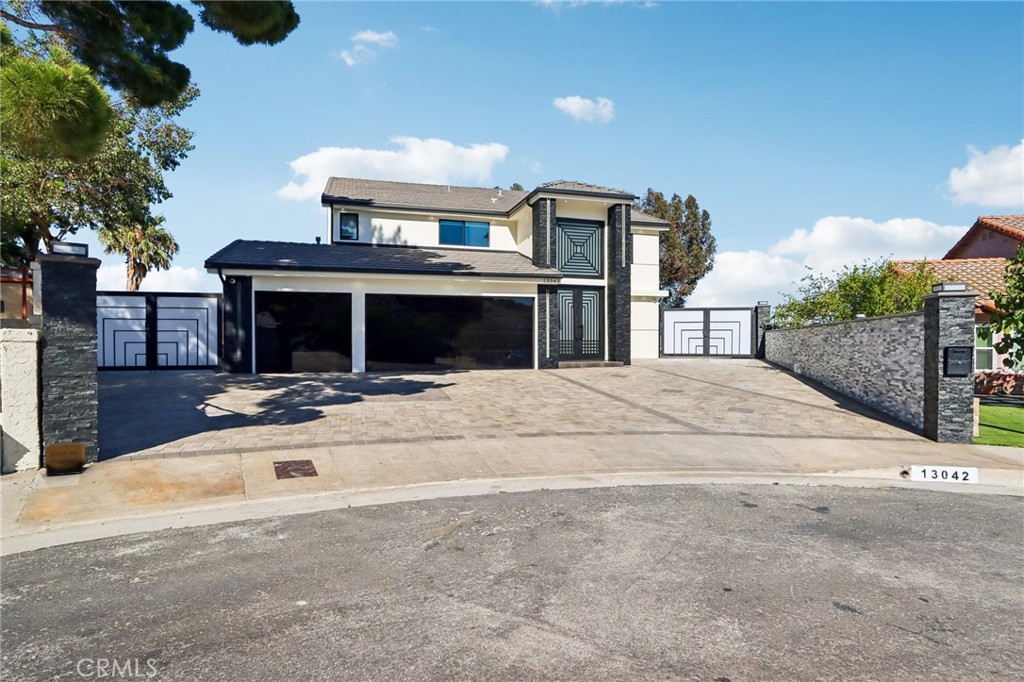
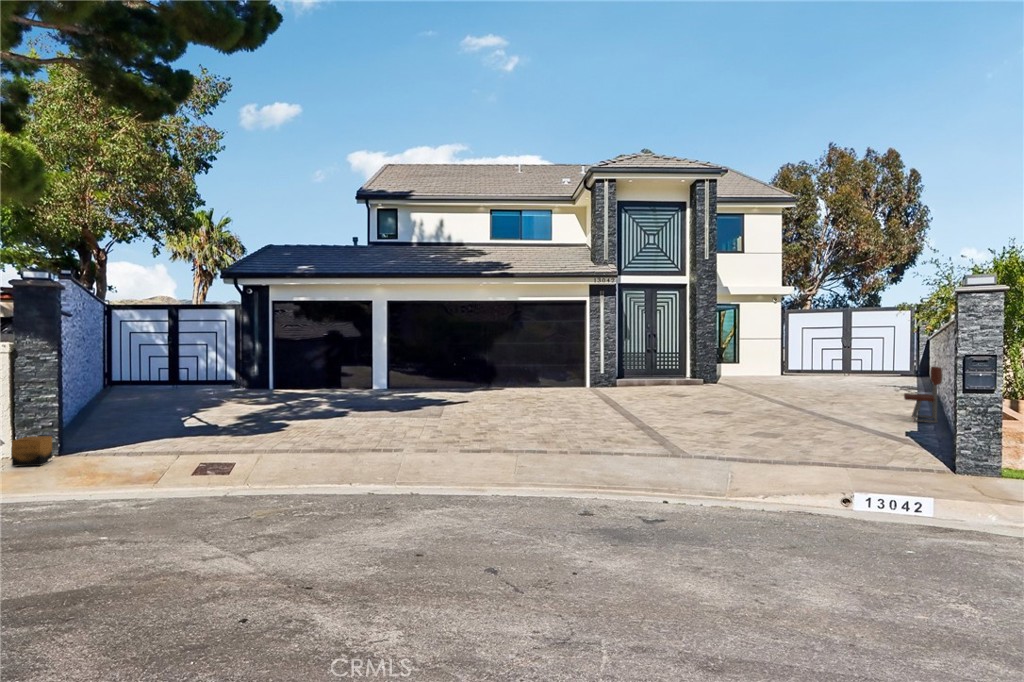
bench: none [800,354,834,397] -> present [904,366,942,423]

